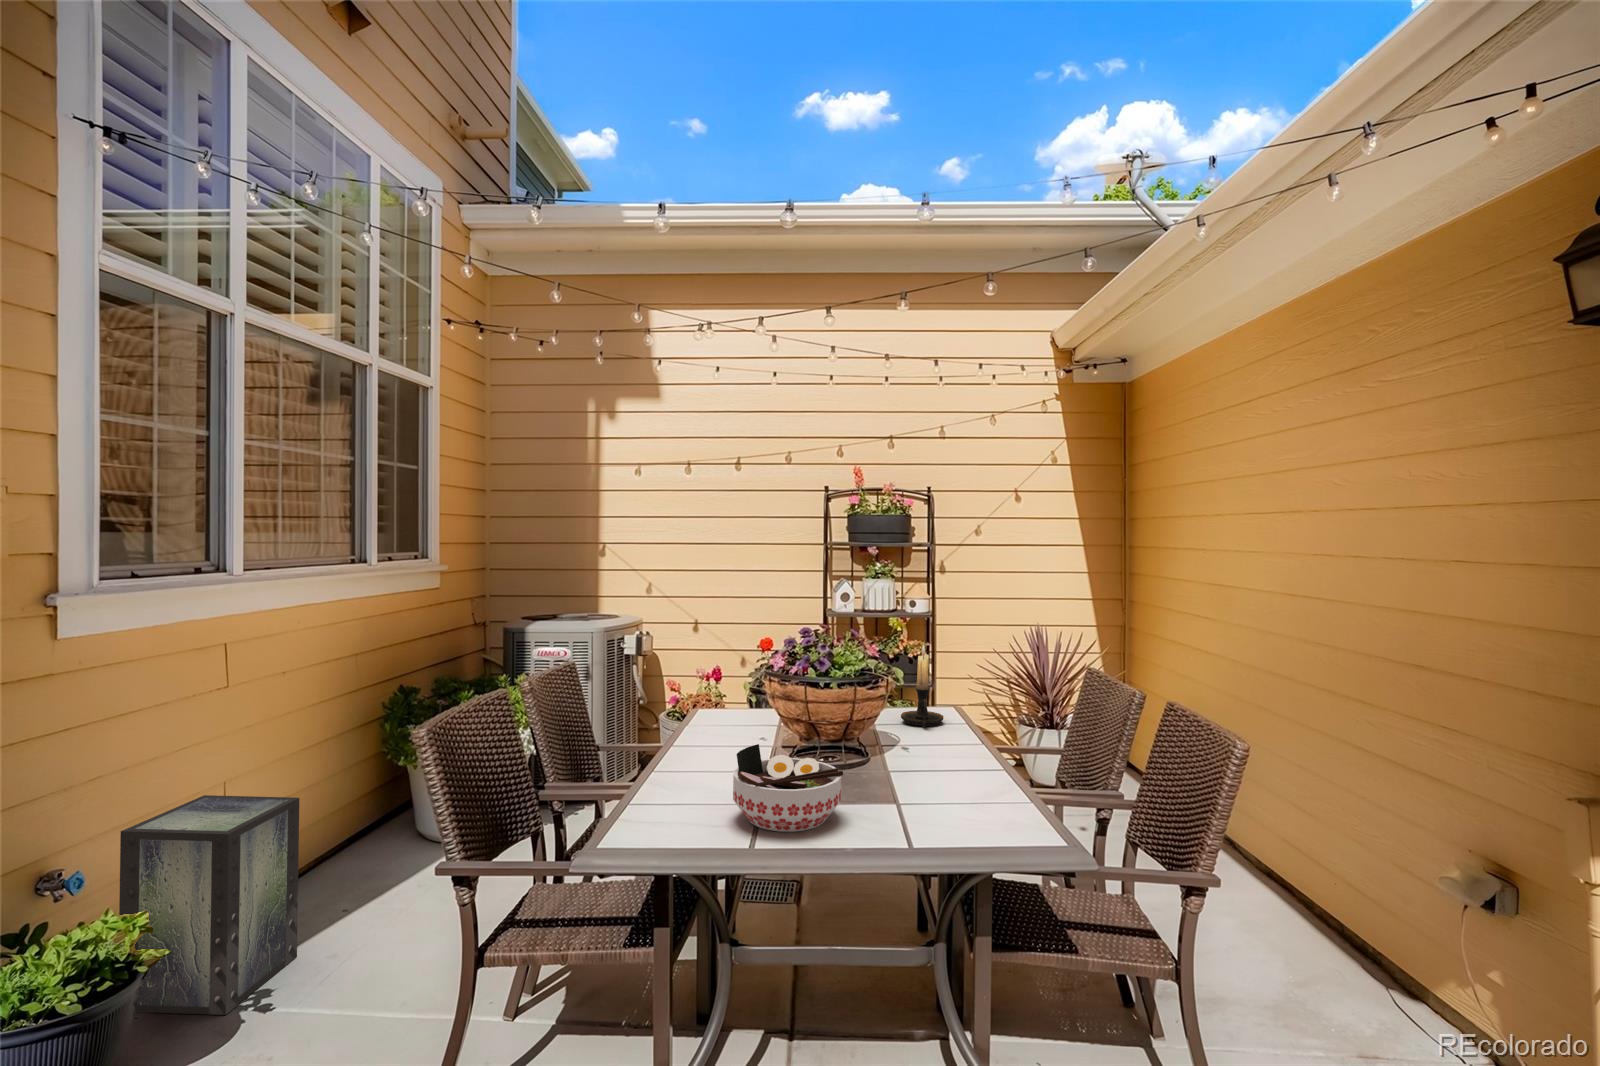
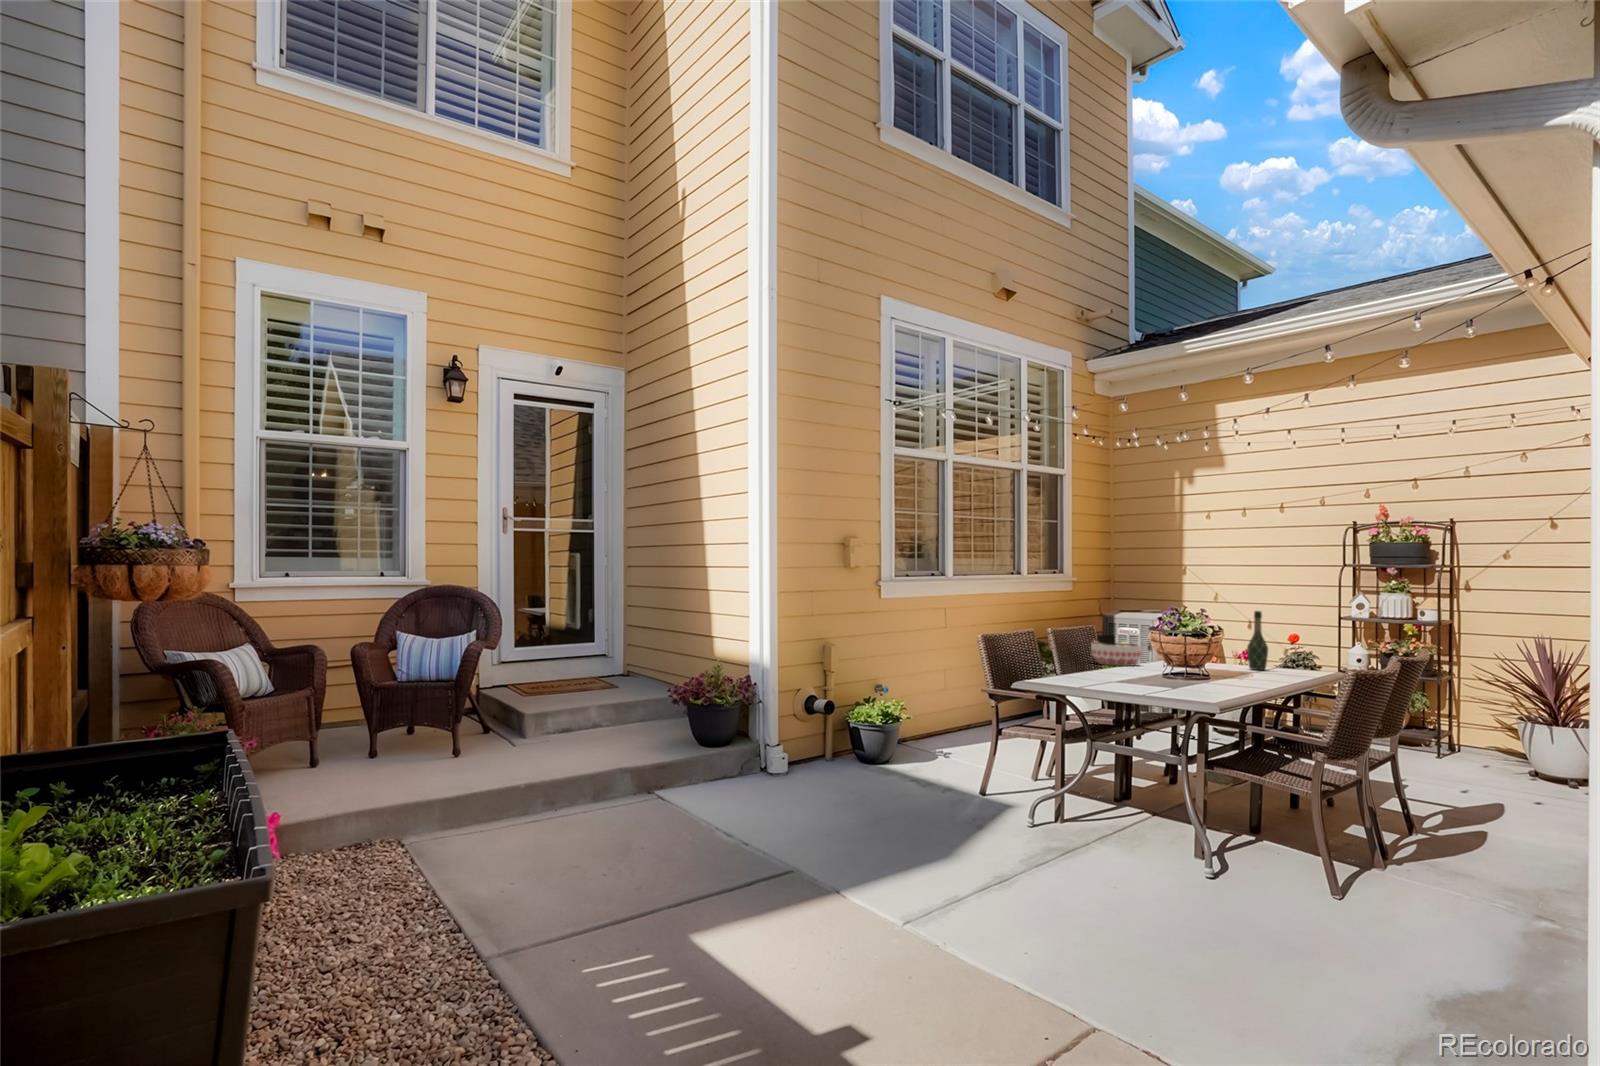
candle holder: present [901,644,944,727] -> none [1278,616,1309,668]
wine bottle: none [944,657,978,763] -> present [1247,611,1268,670]
storage box: present [119,795,299,1015] -> none [911,662,974,741]

